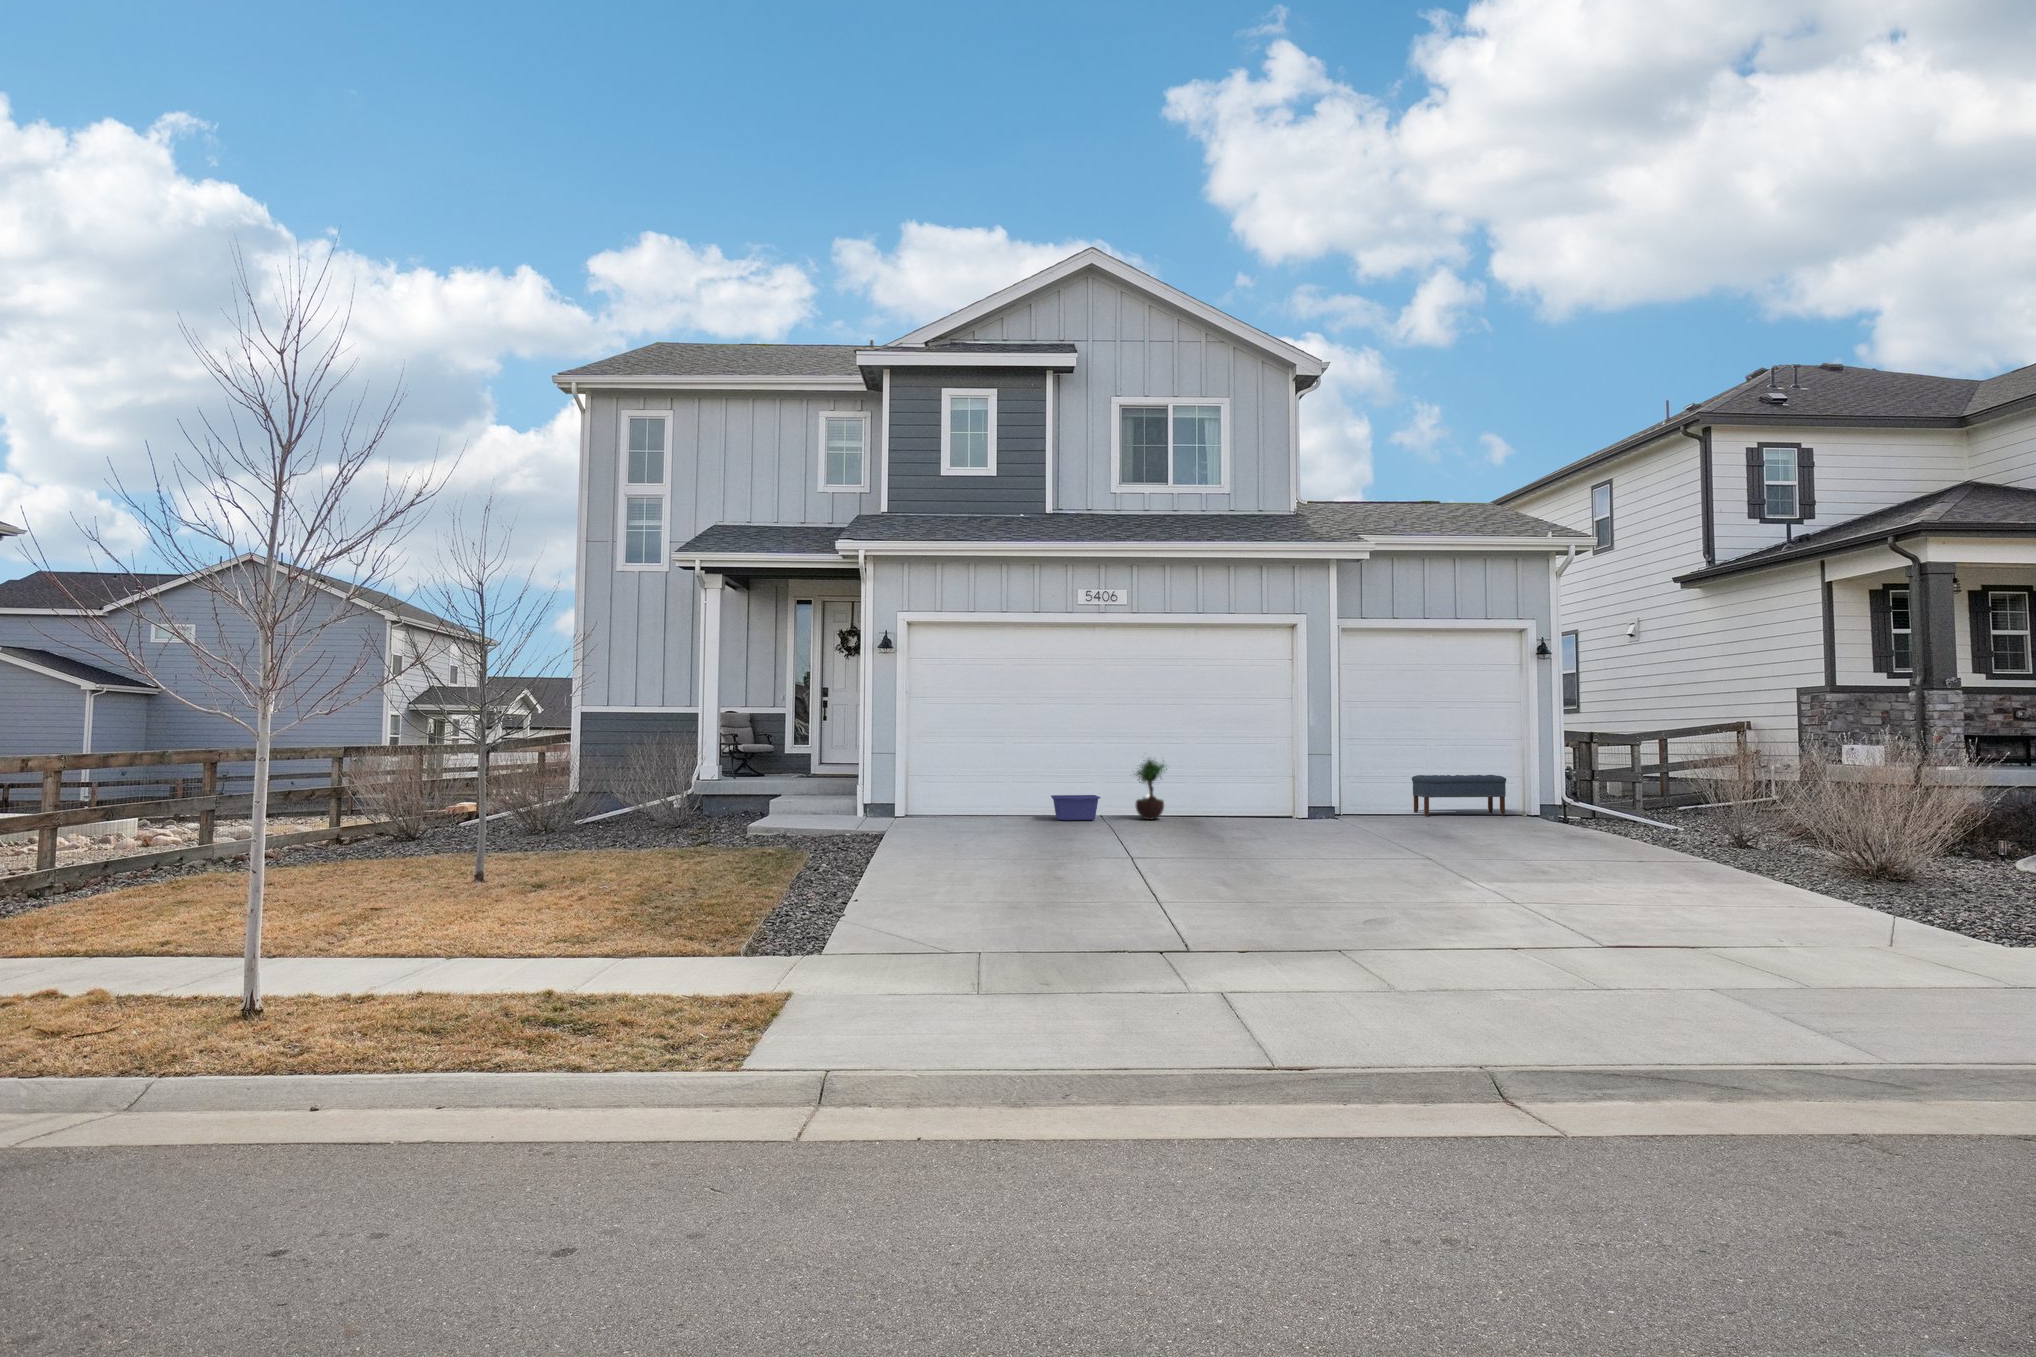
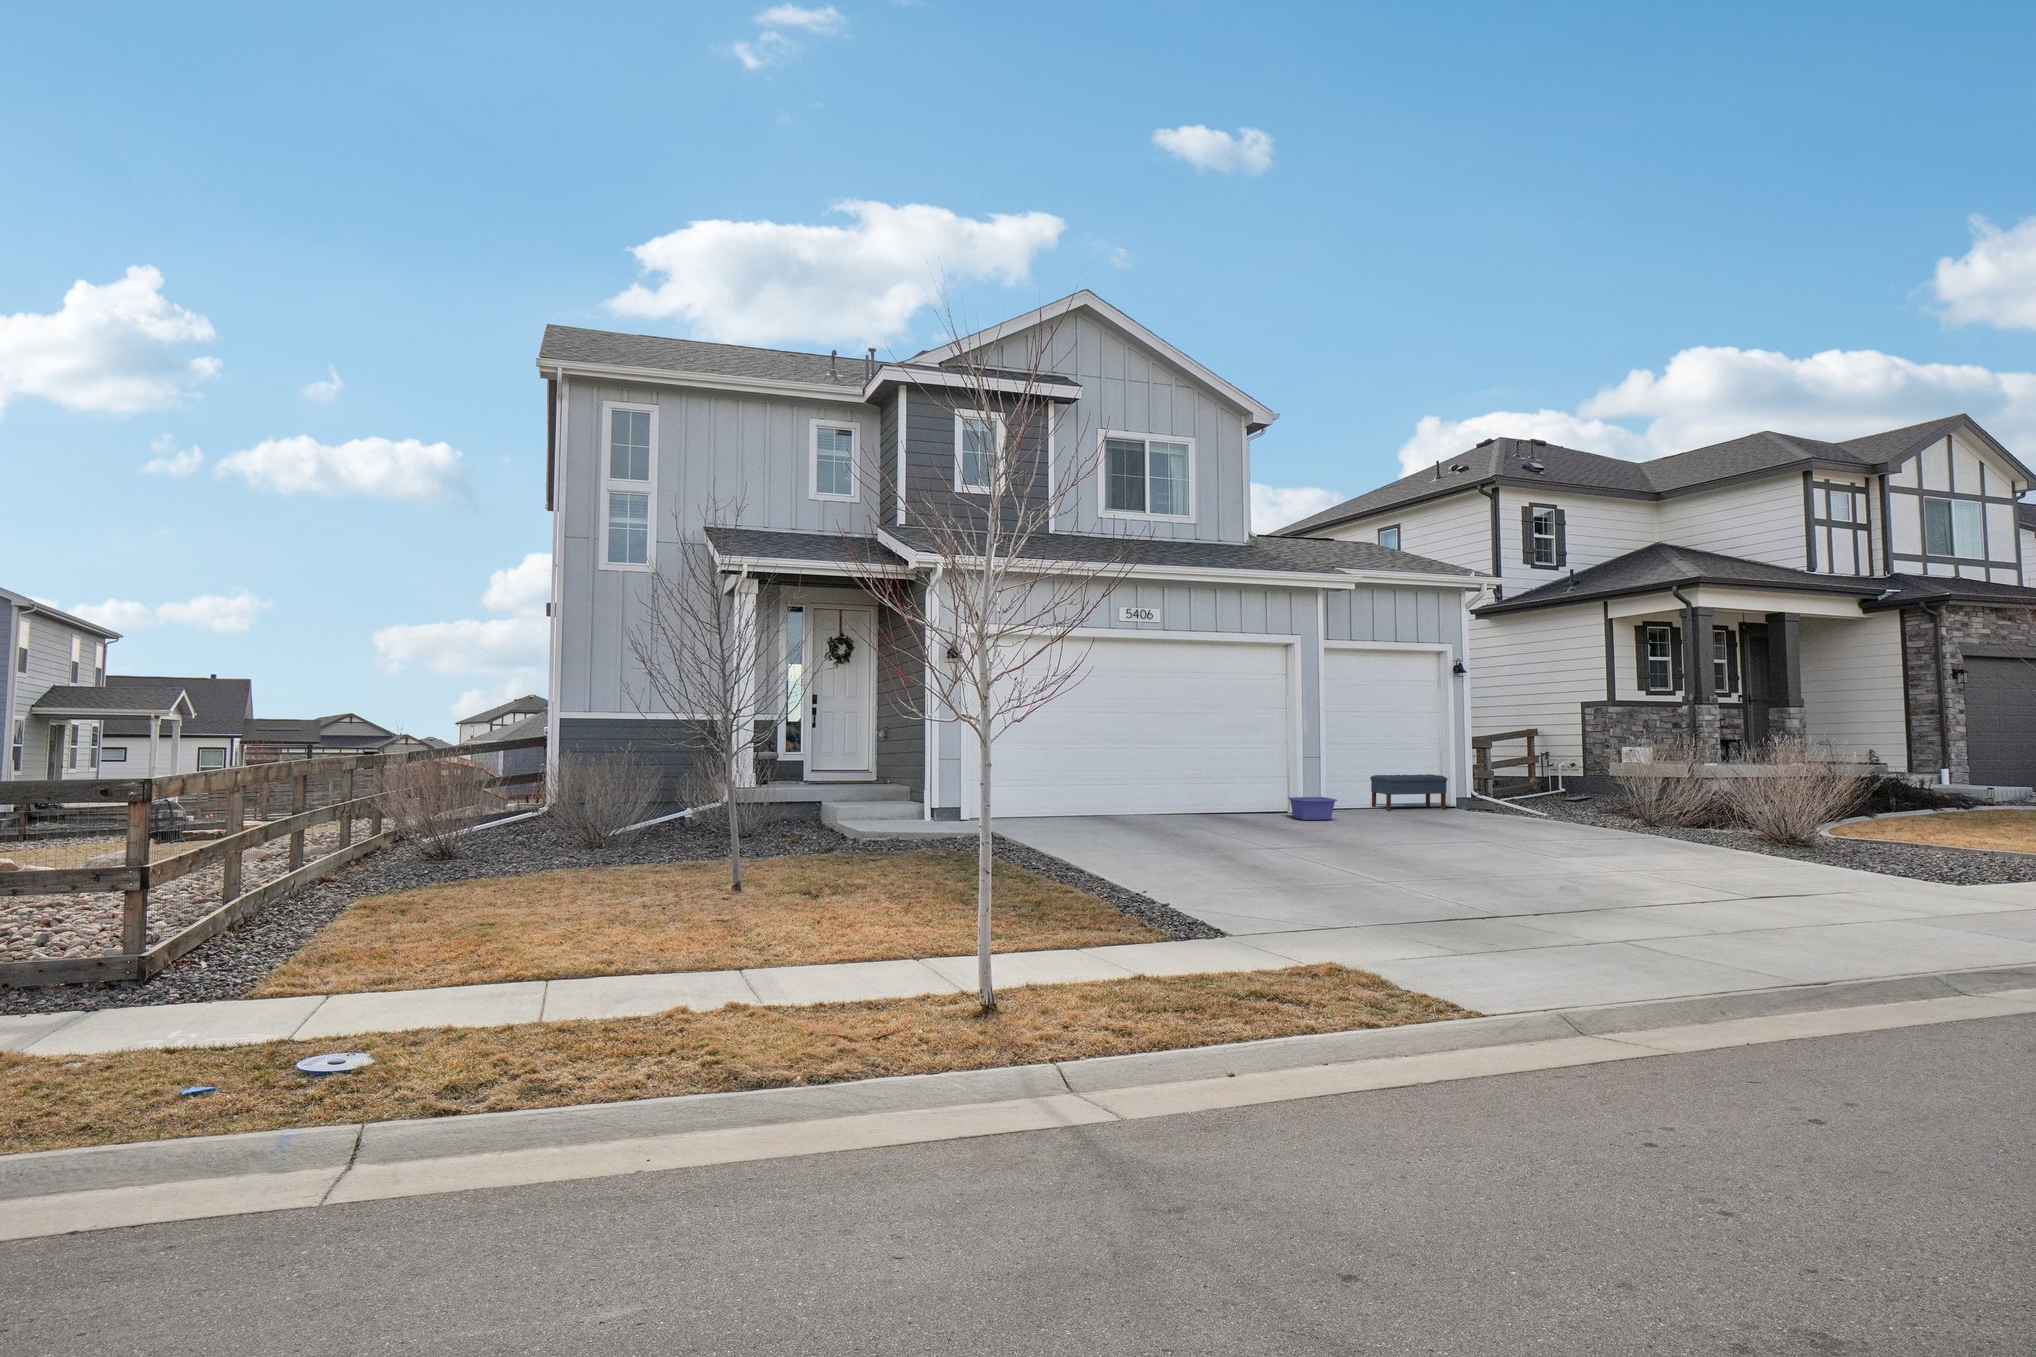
potted tree: present [1136,760,1167,820] -> none [1166,758,1200,818]
storage bin: present [1051,795,1101,820] -> present [1288,797,1337,820]

